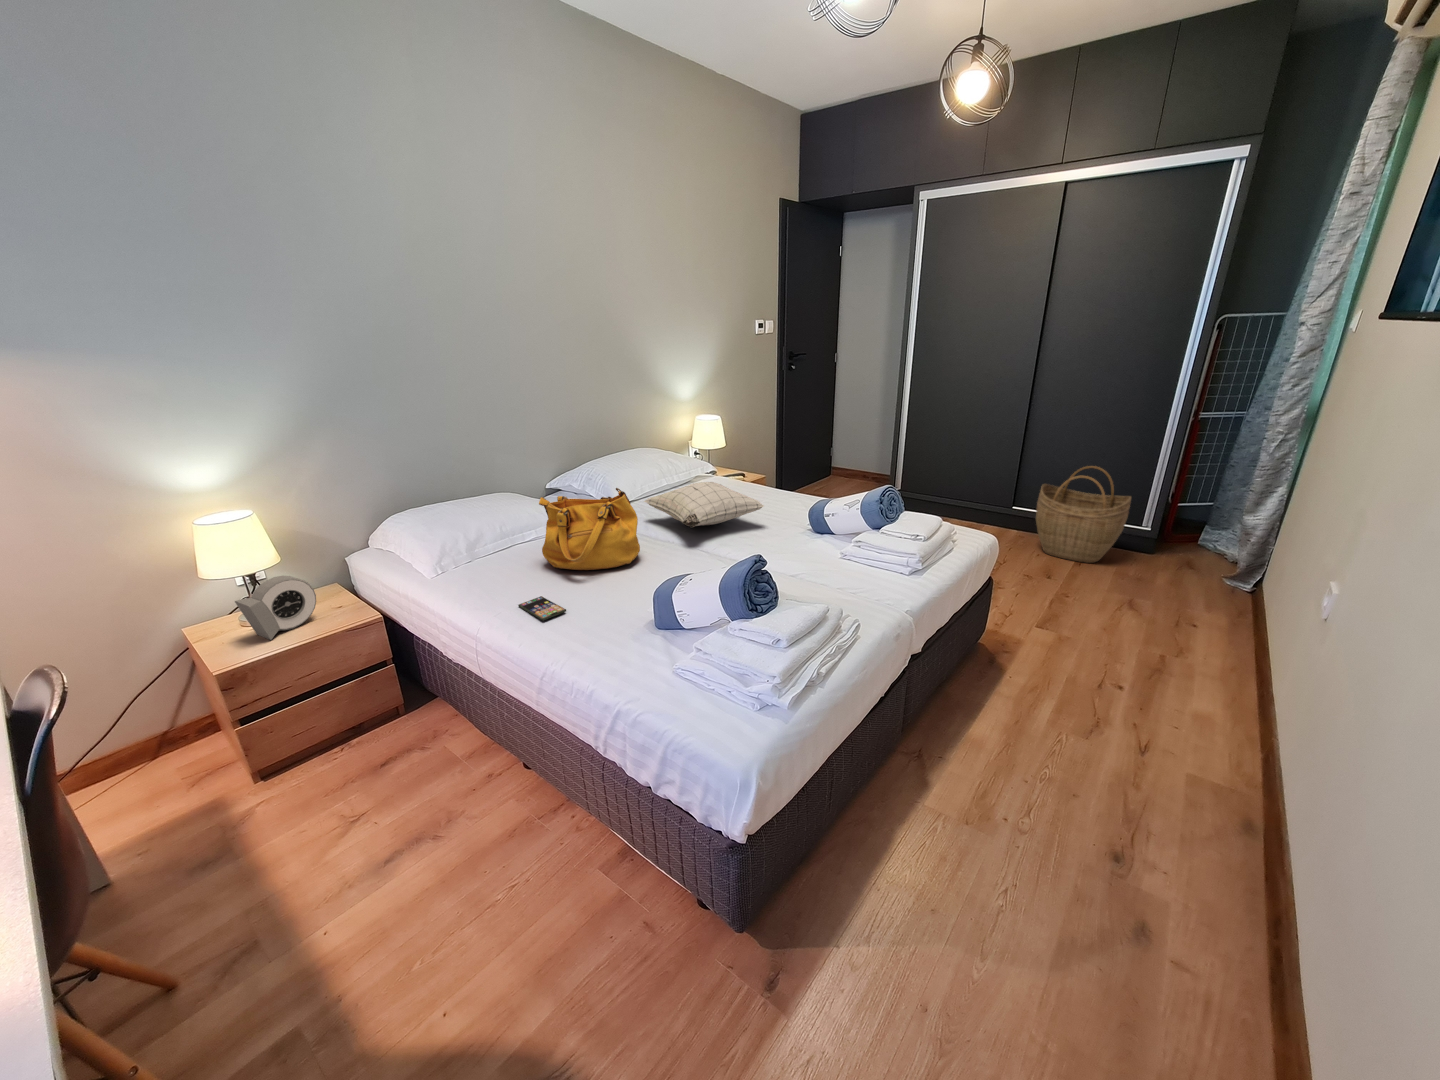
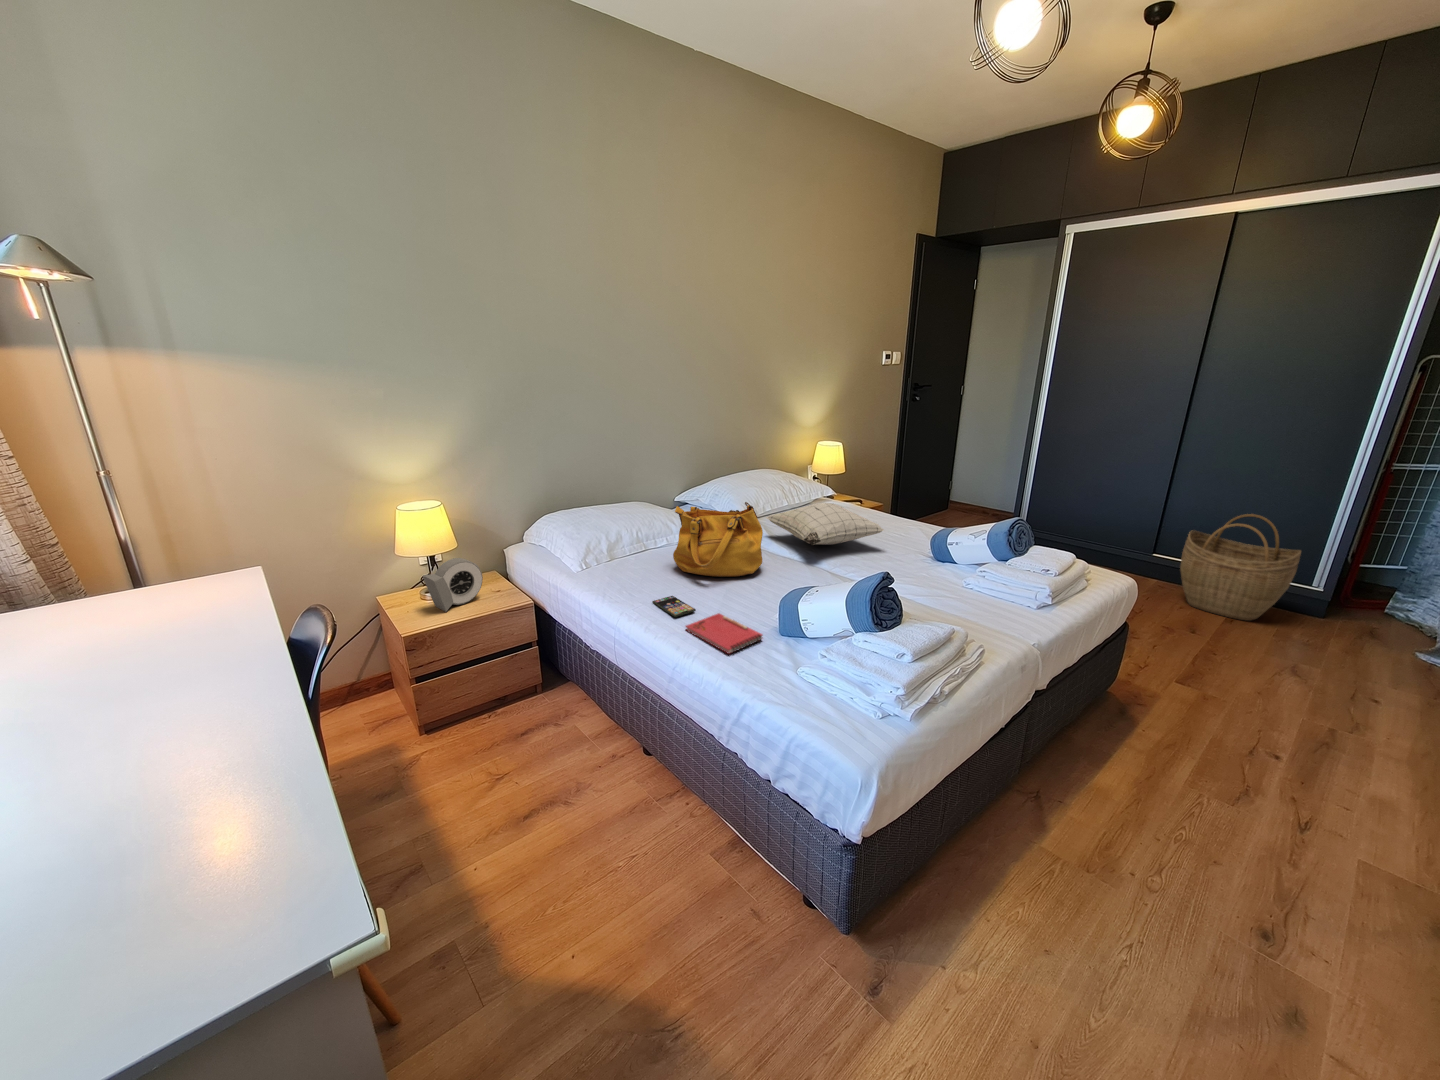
notebook: none [554,611,639,657] -> present [686,613,763,654]

